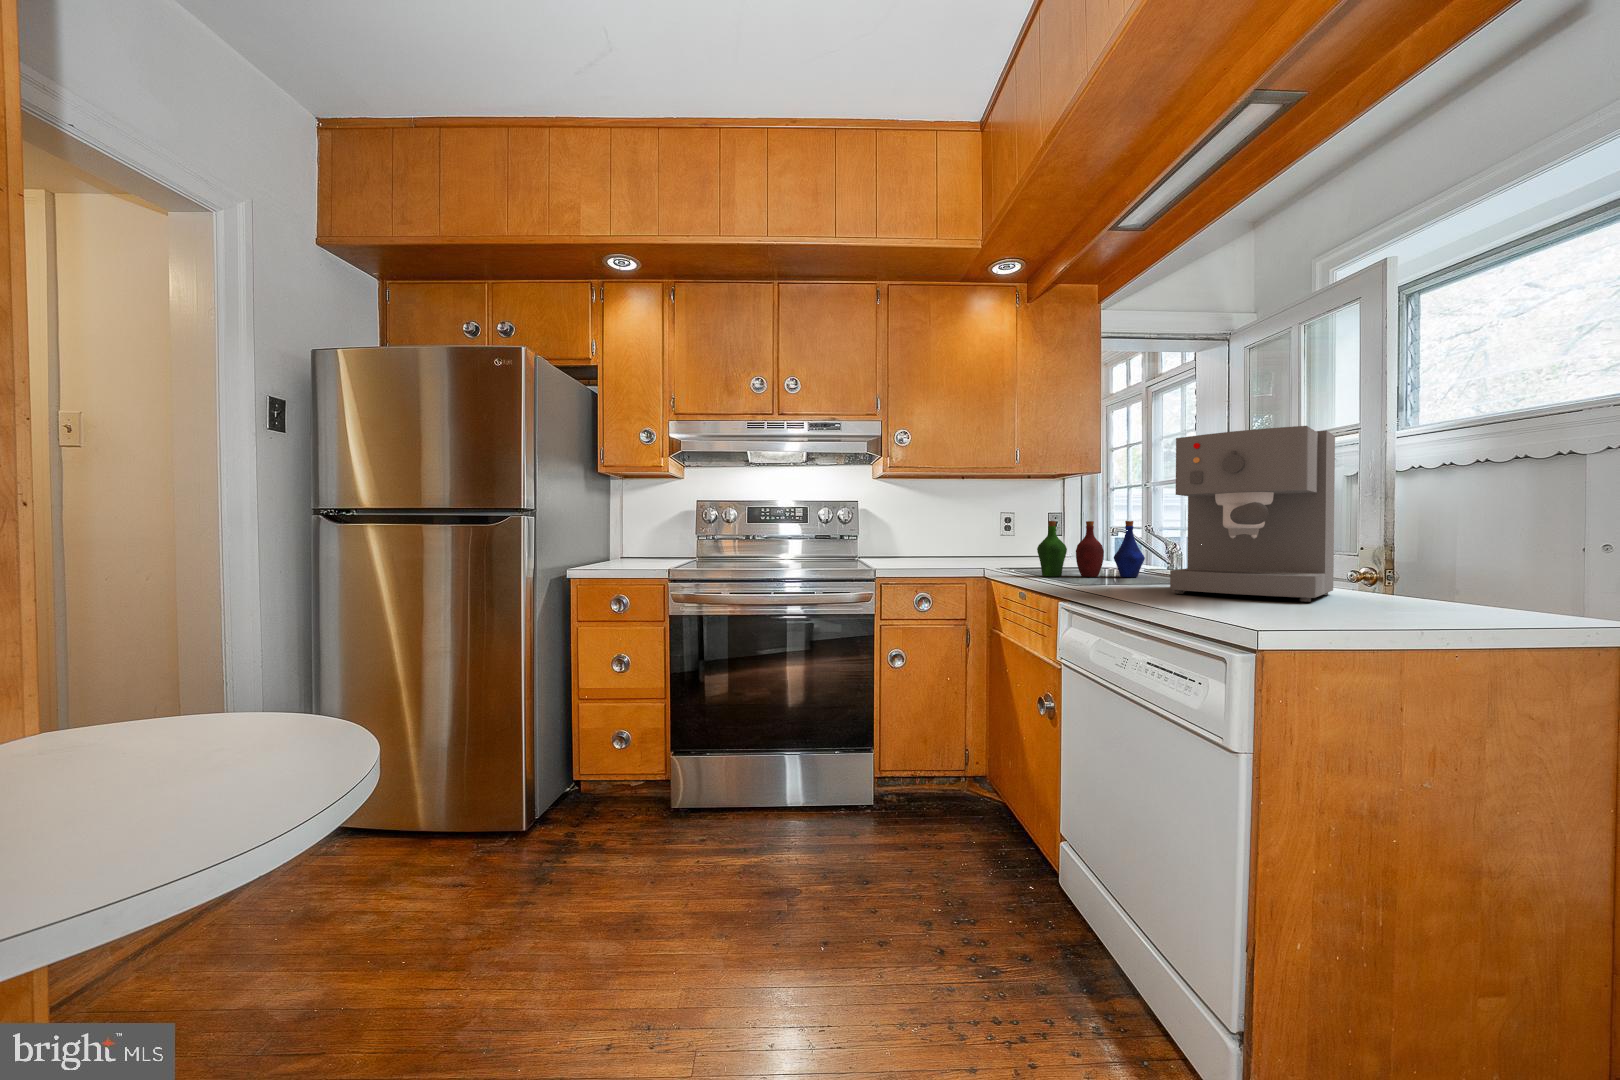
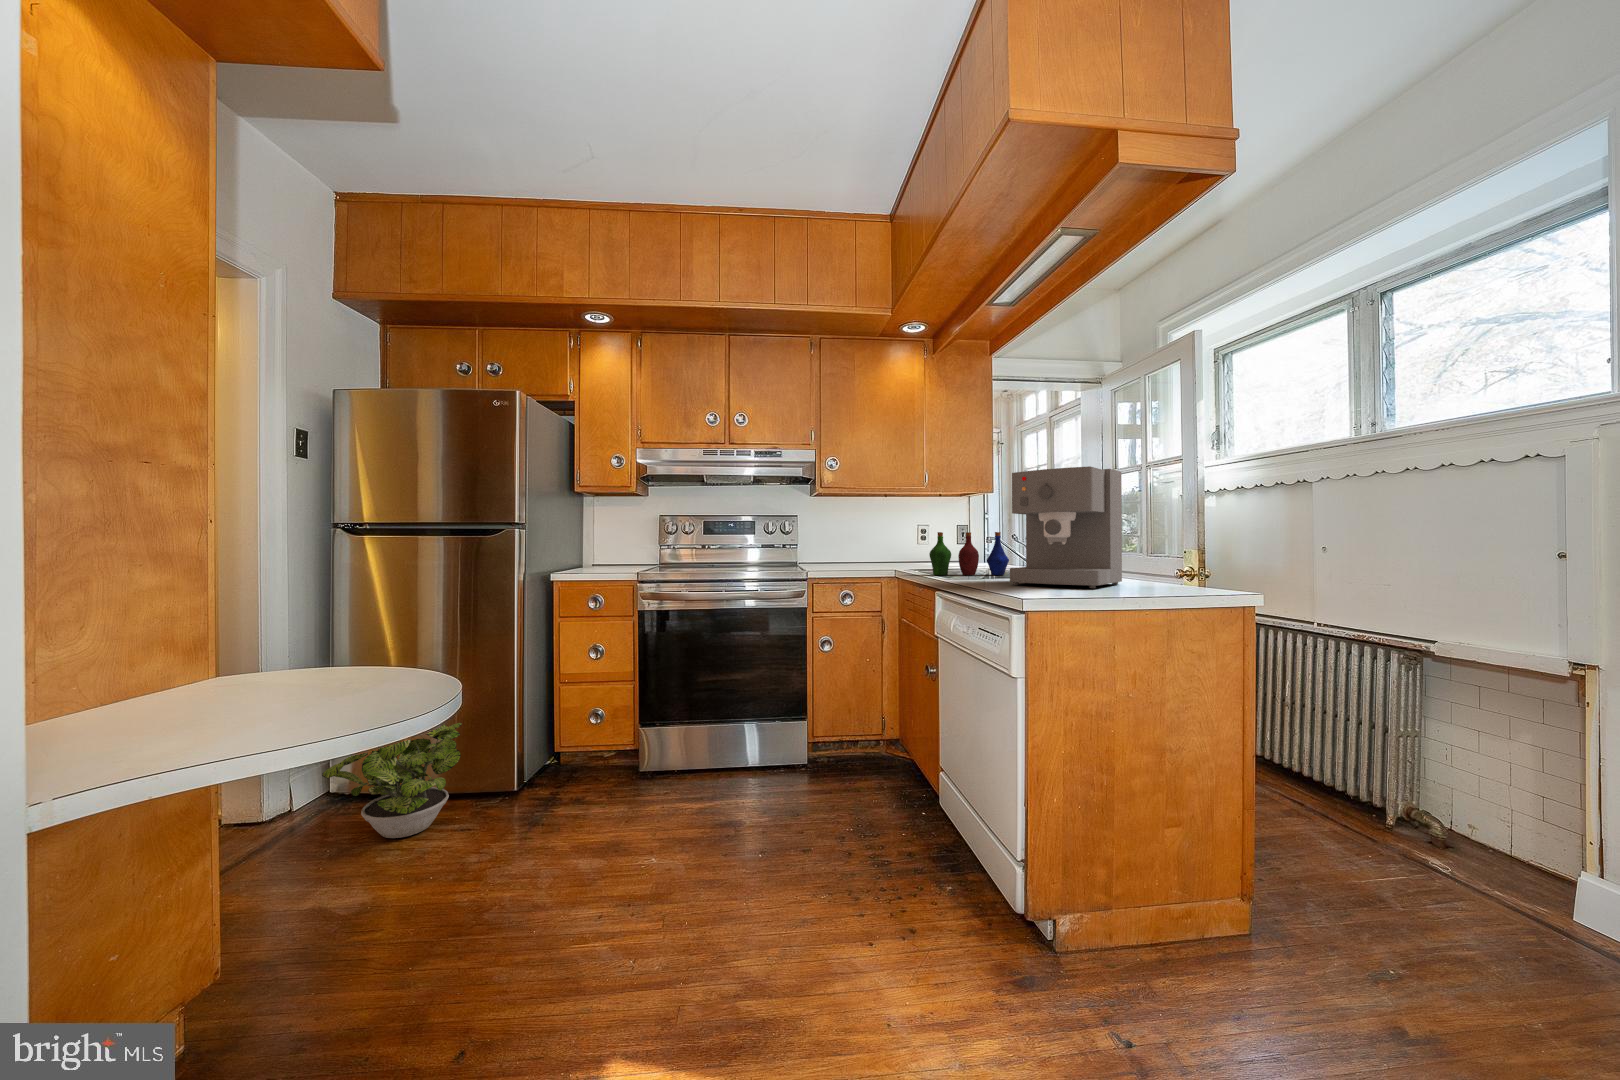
potted plant: none [282,747,460,893] -> present [322,723,462,838]

